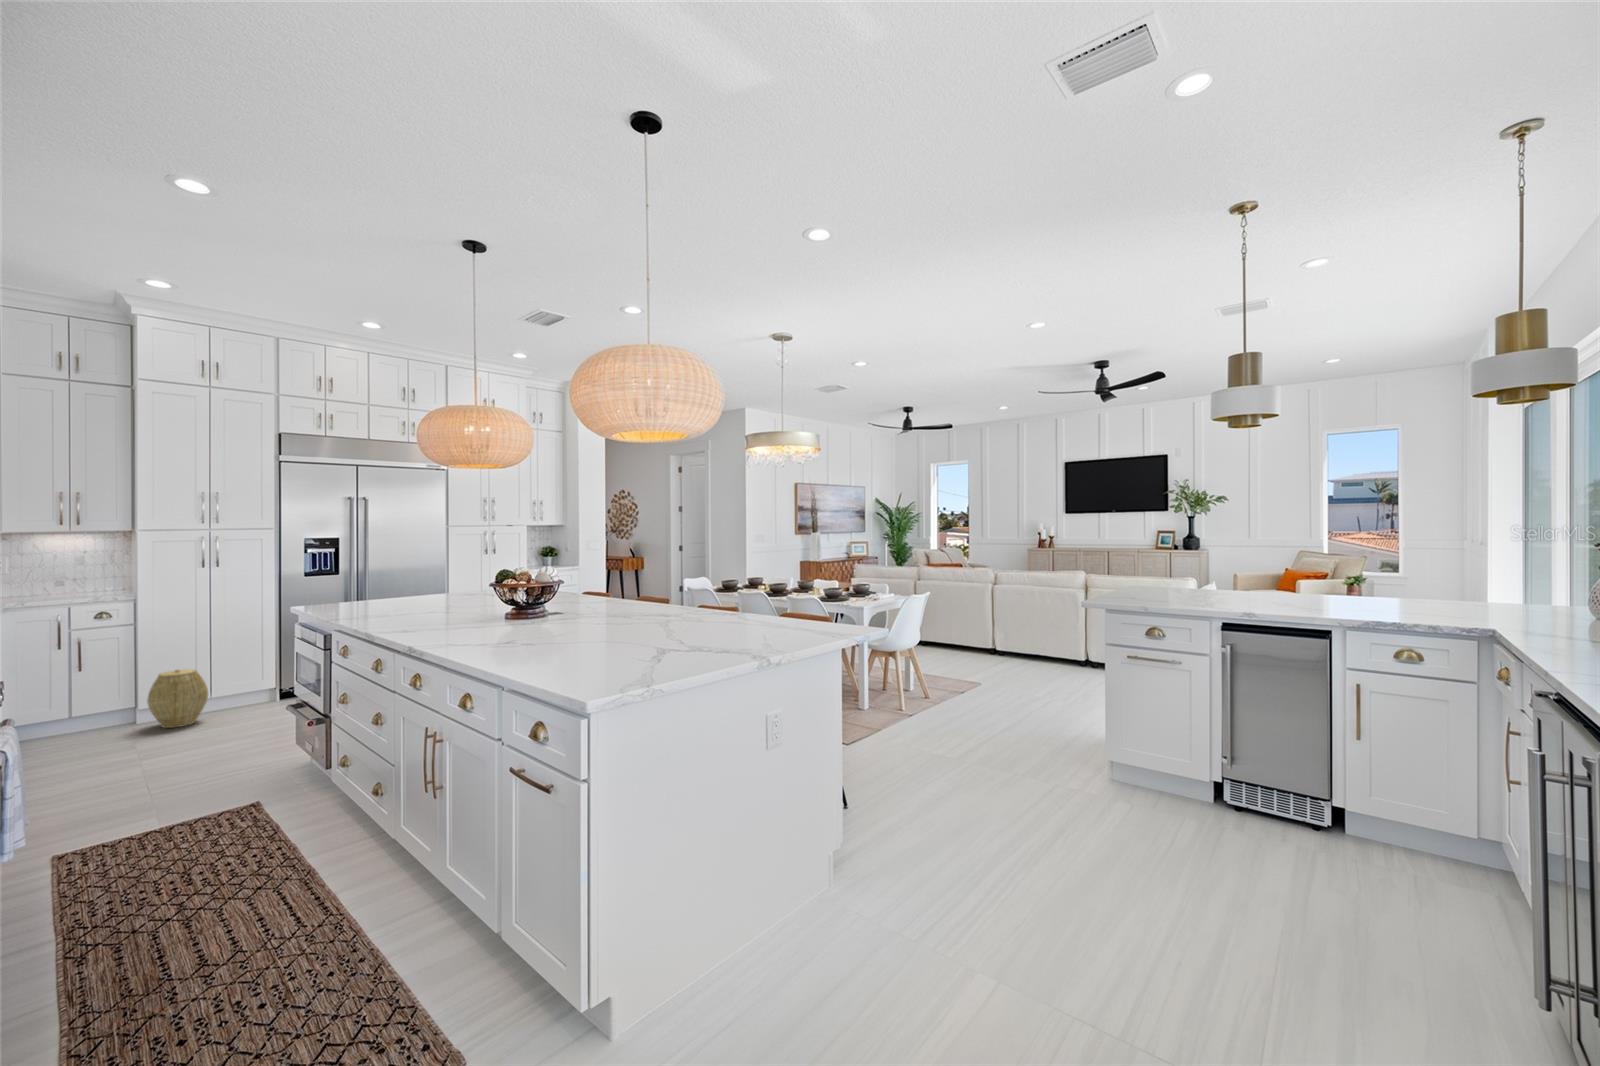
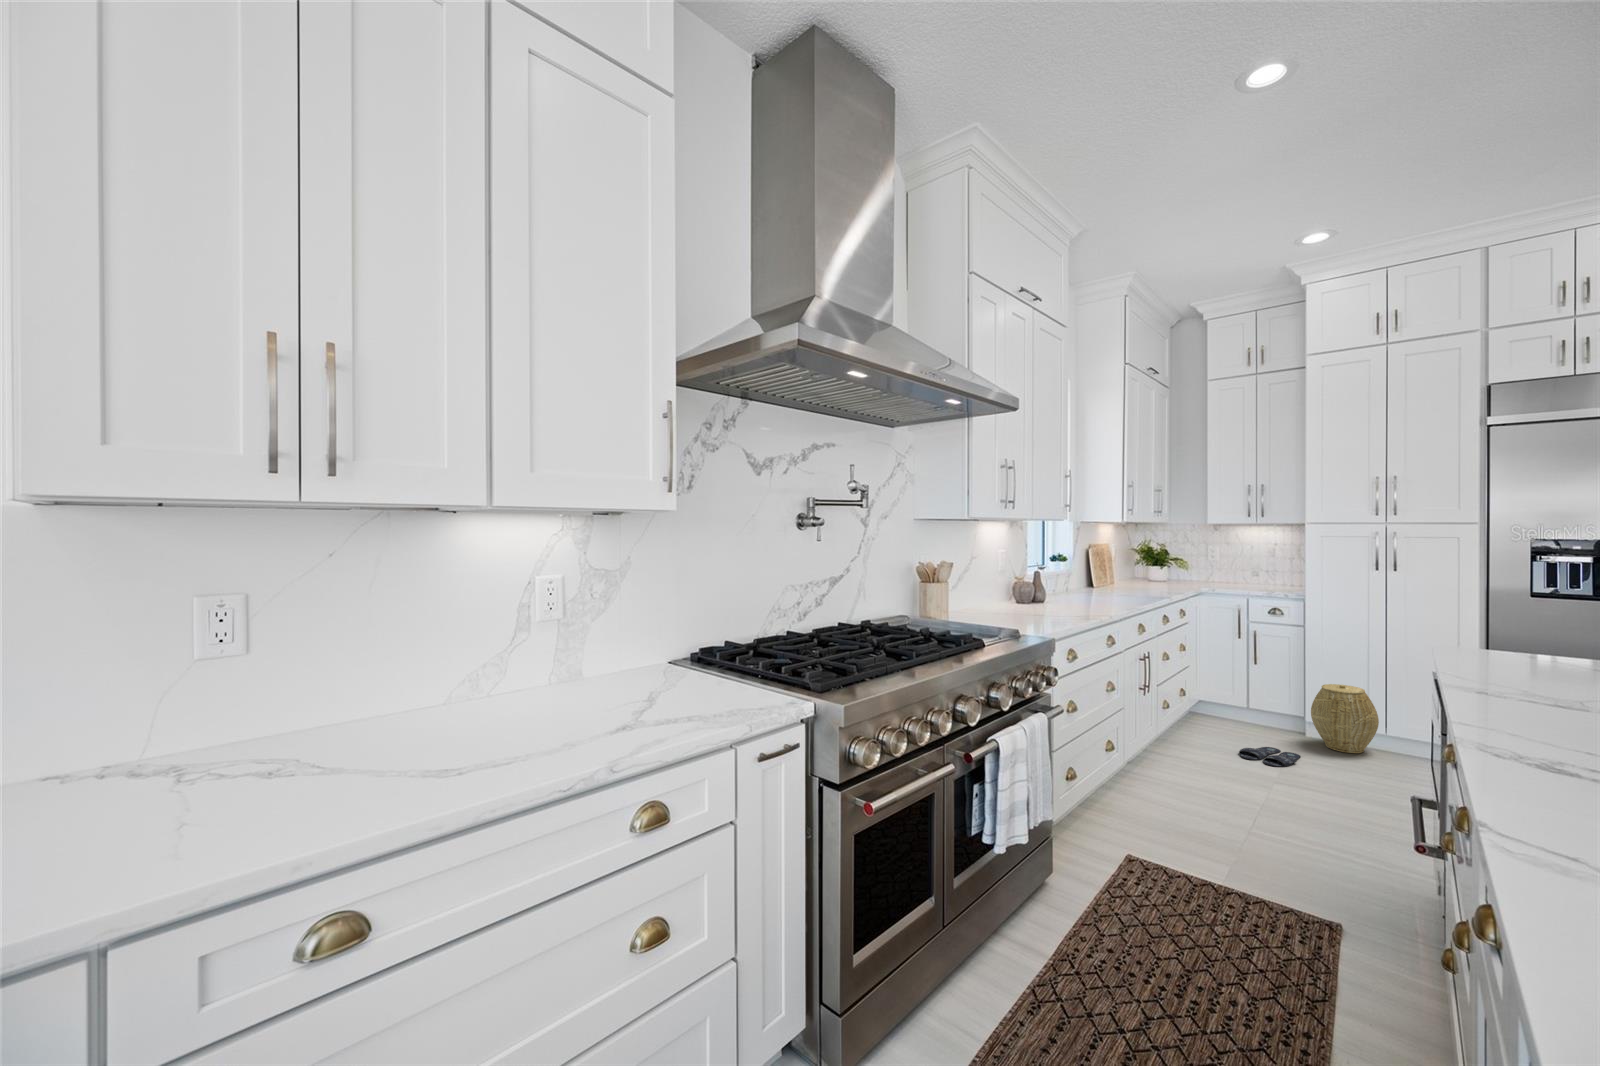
slippers: none [85,739,148,758] -> present [1239,747,1301,767]

